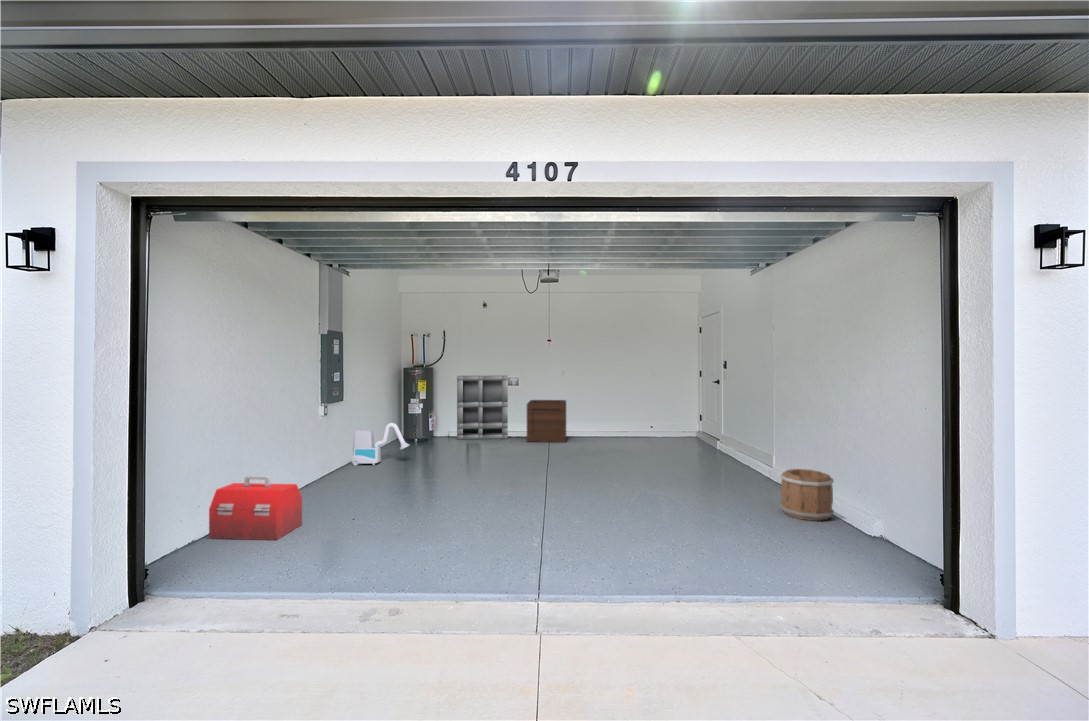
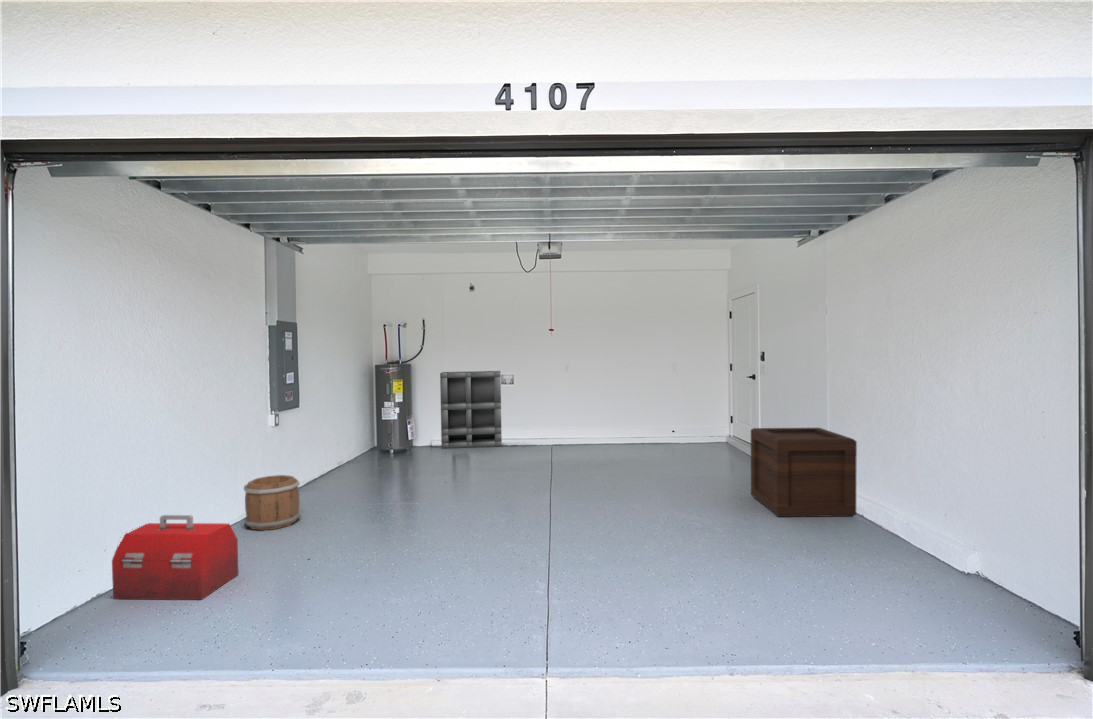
wooden crate: present [527,400,566,442] -> present [751,428,857,517]
vacuum cleaner: present [352,423,410,466] -> none [312,433,383,486]
bucket: present [780,469,834,521] -> present [244,475,301,530]

